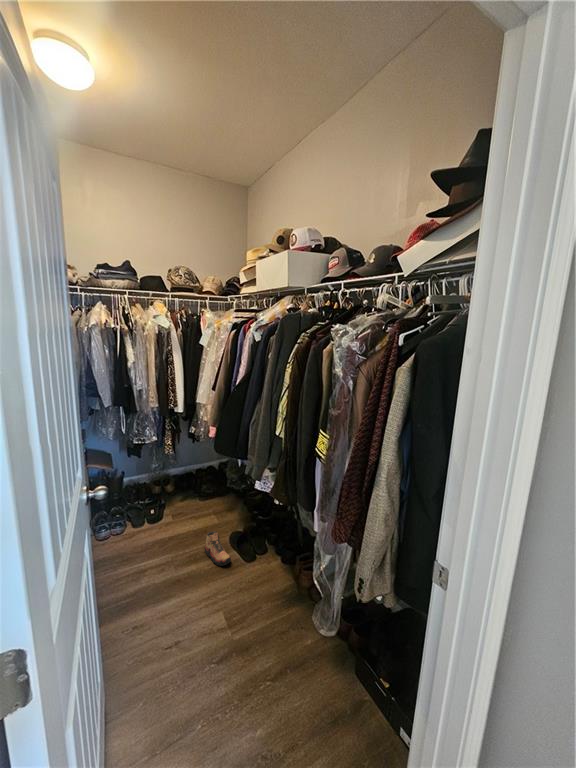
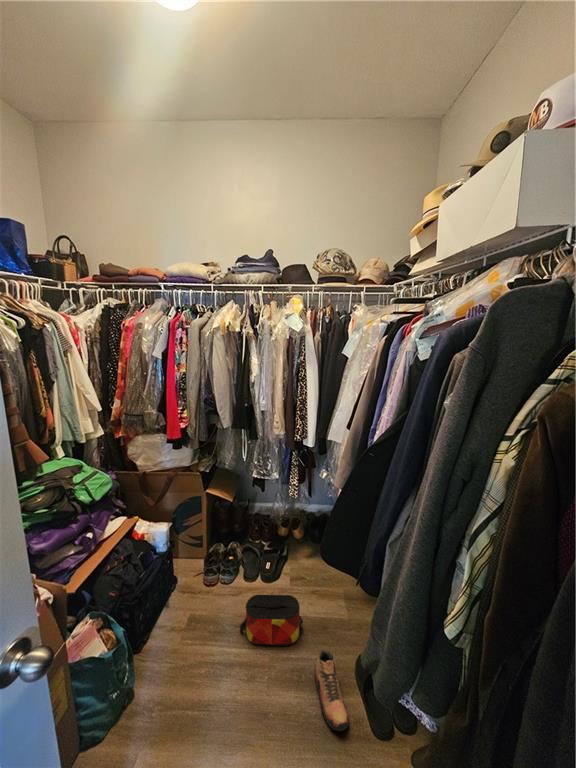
bag: none [142,515,190,554] -> present [240,595,303,646]

